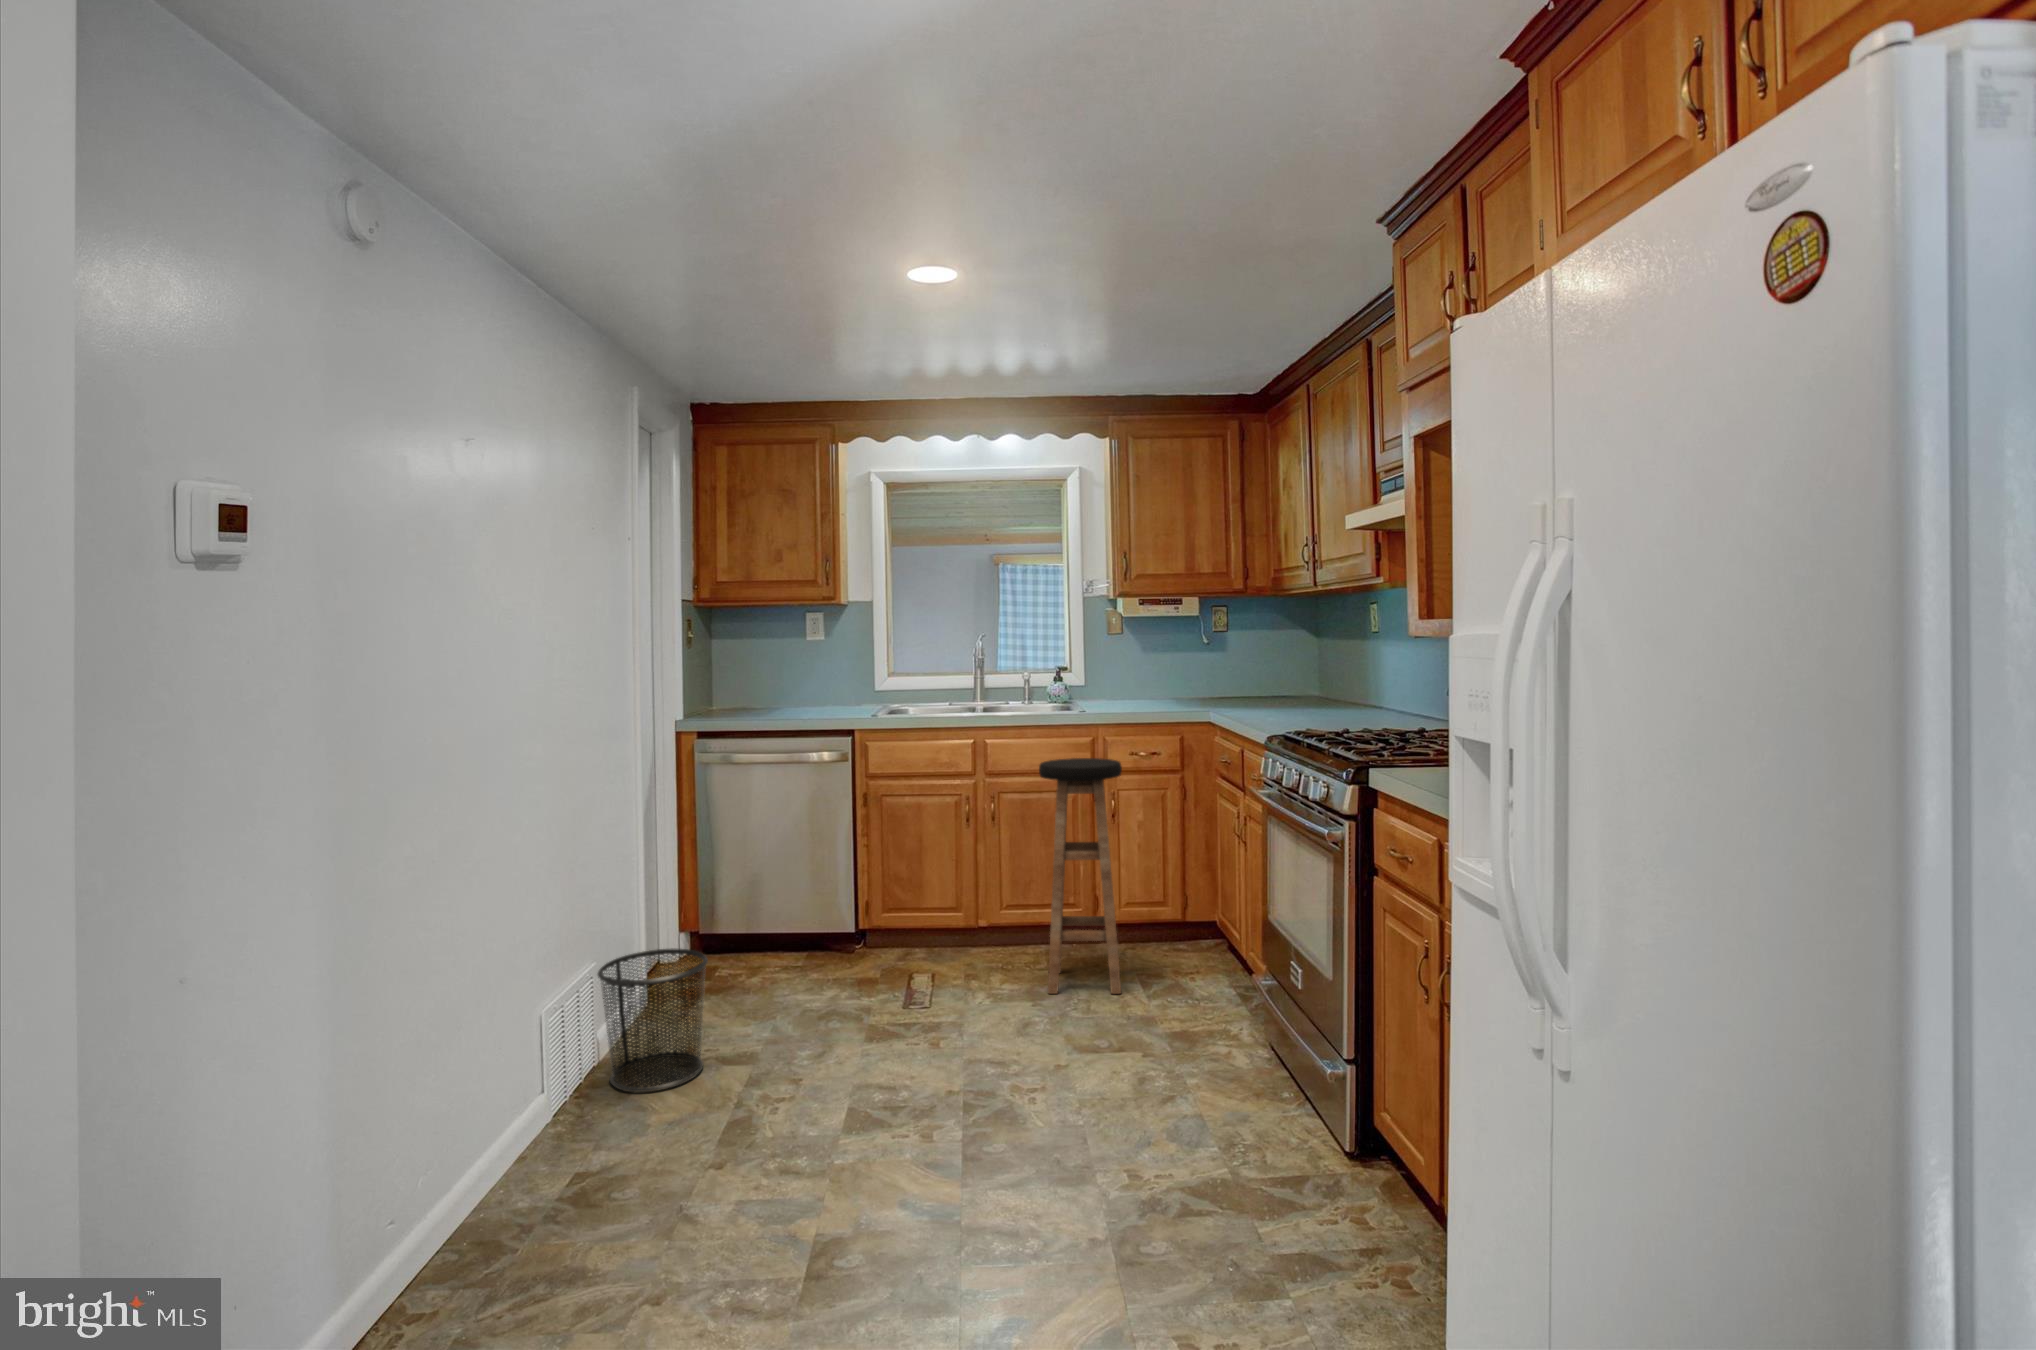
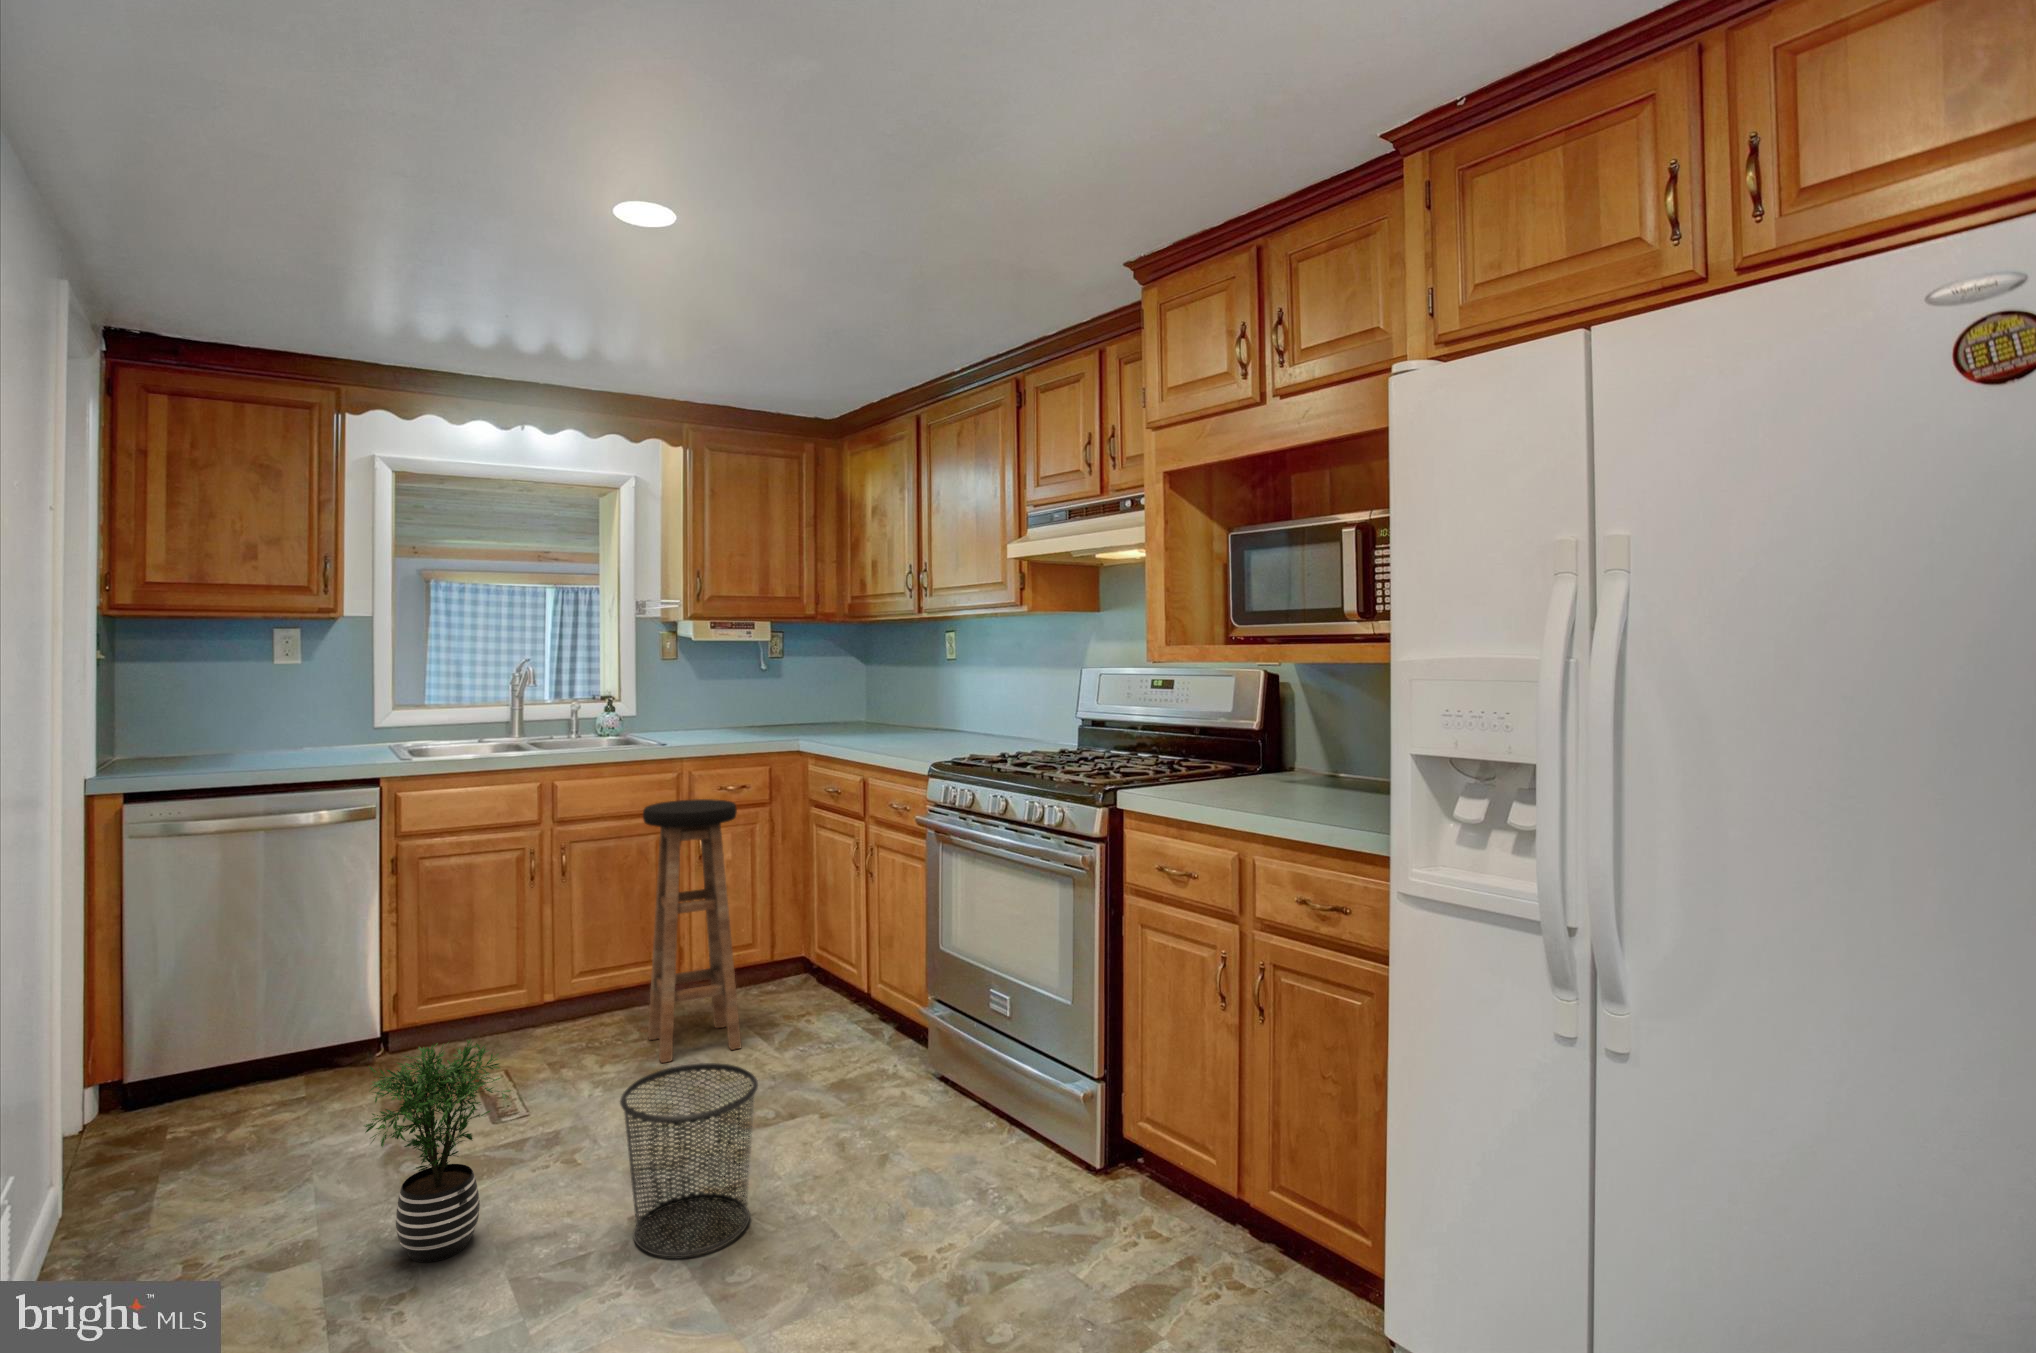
potted plant: none [740,933,851,1110] -> present [364,1039,511,1262]
waste bin: present [598,949,708,1092] -> present [620,1063,758,1257]

